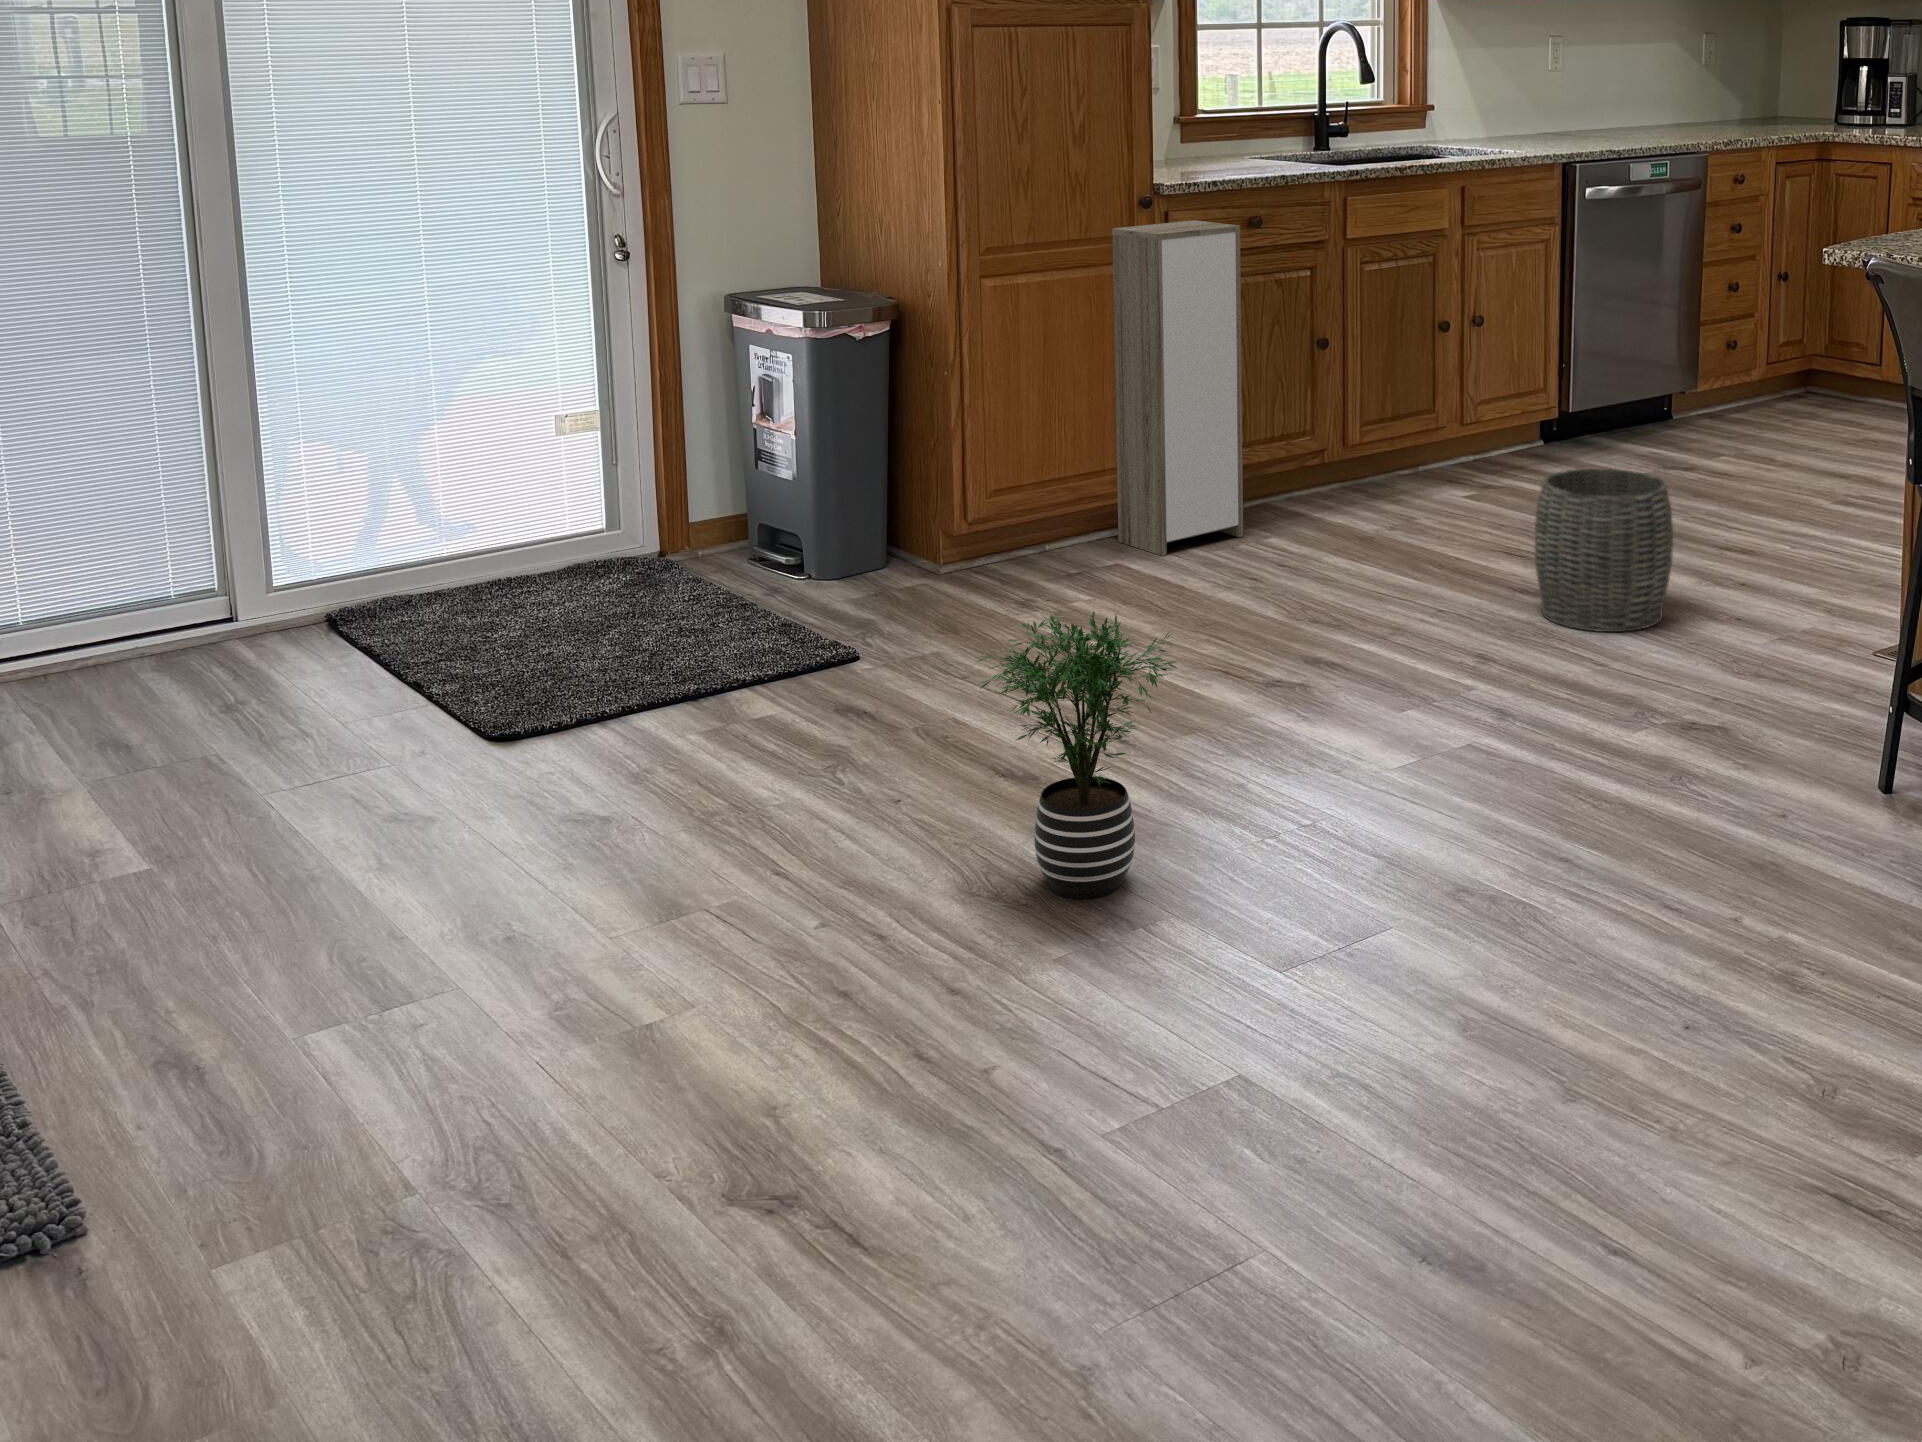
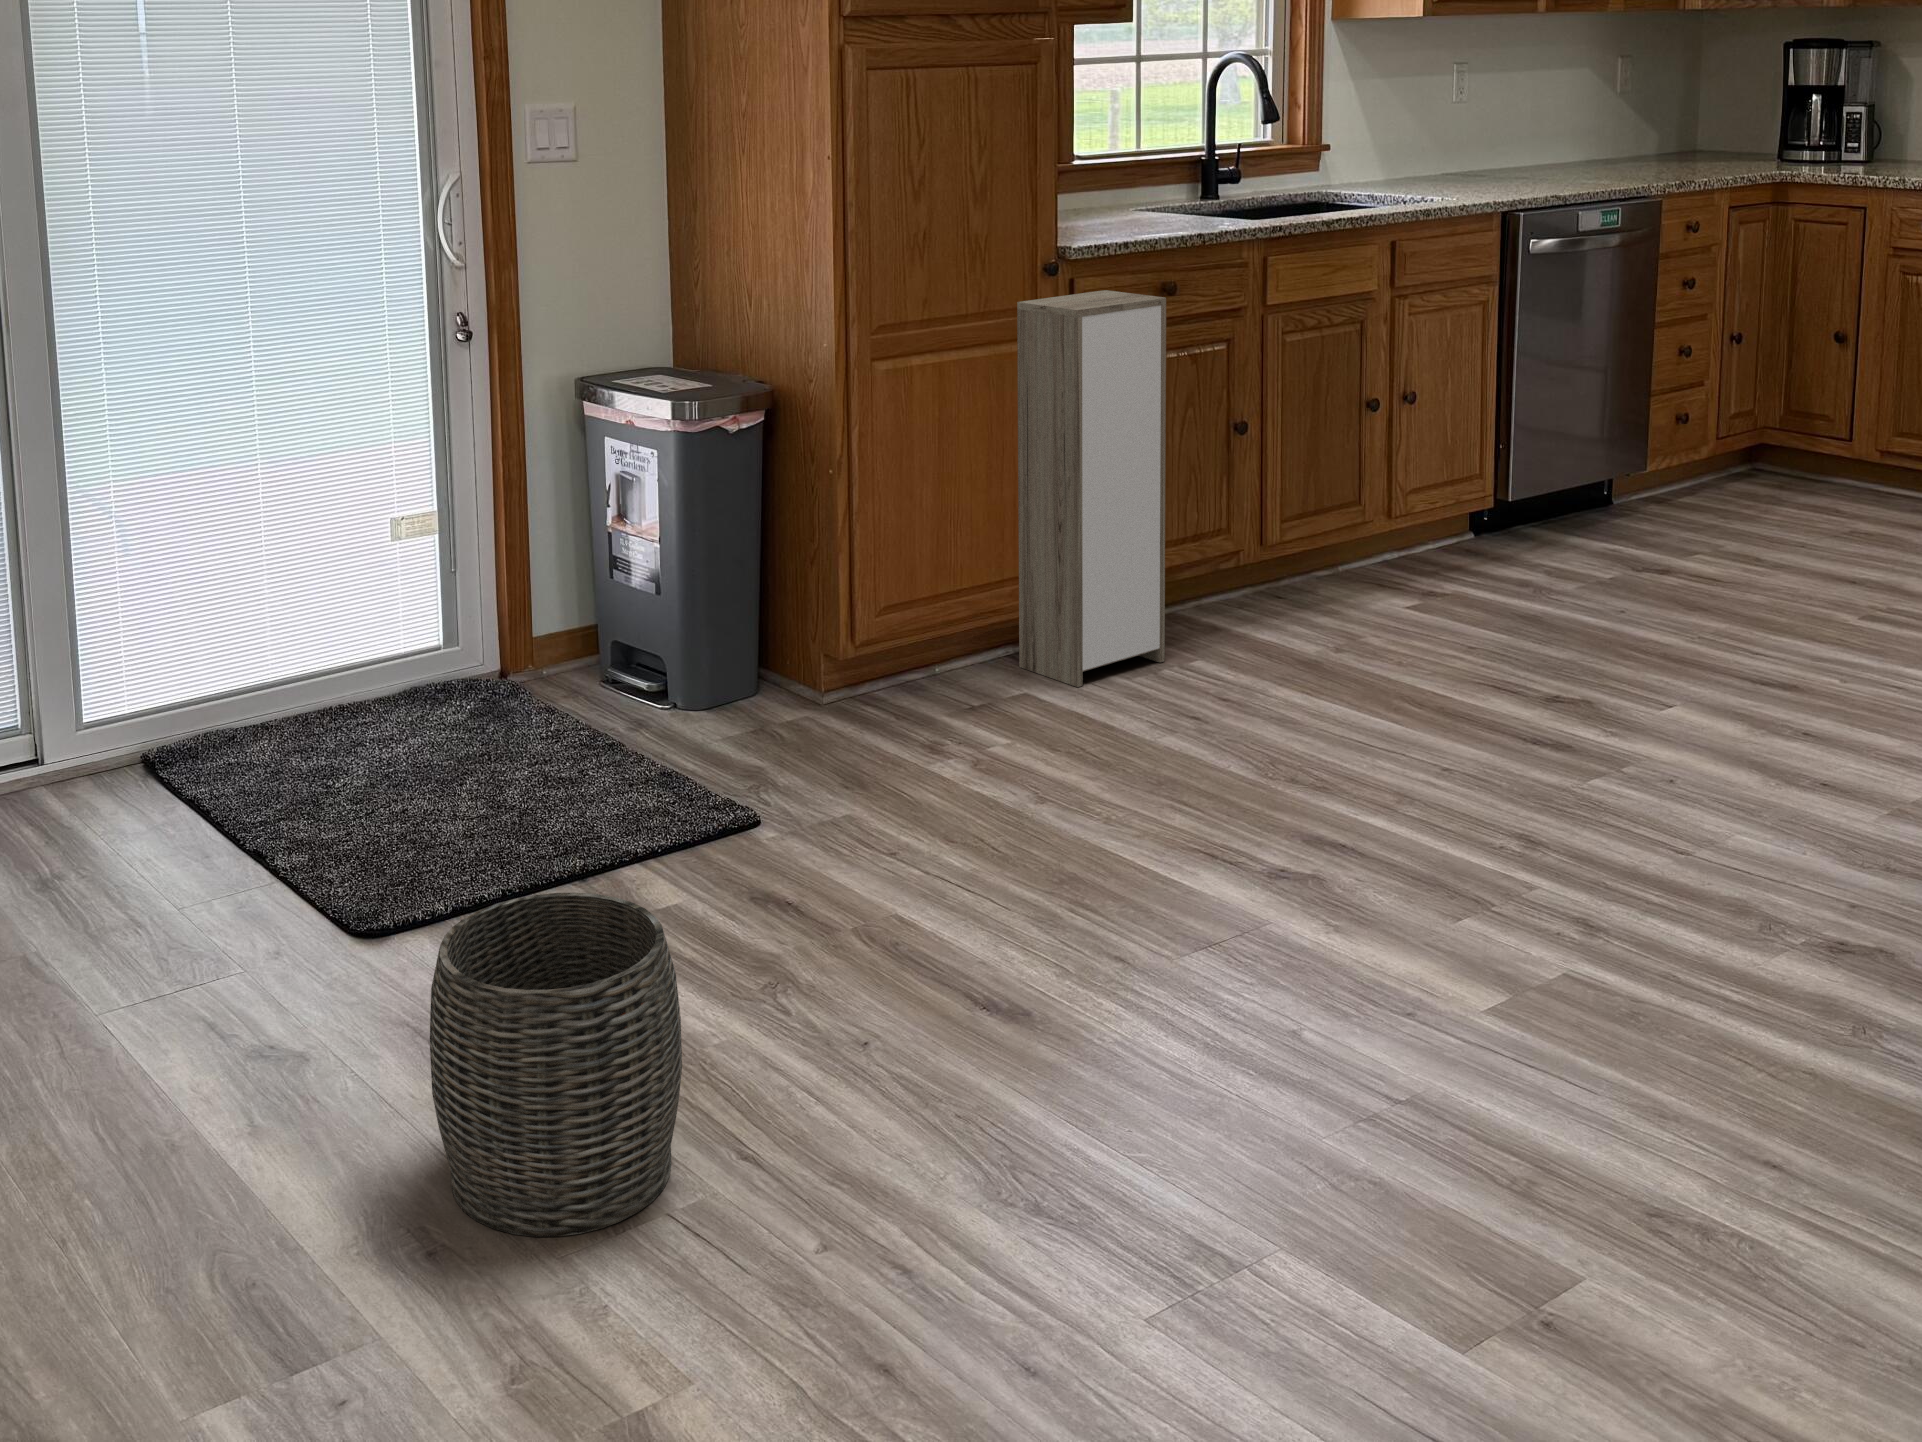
woven basket: present [1535,469,1673,632] -> present [430,893,682,1237]
potted plant: present [977,612,1178,898] -> none [1011,832,1276,1215]

